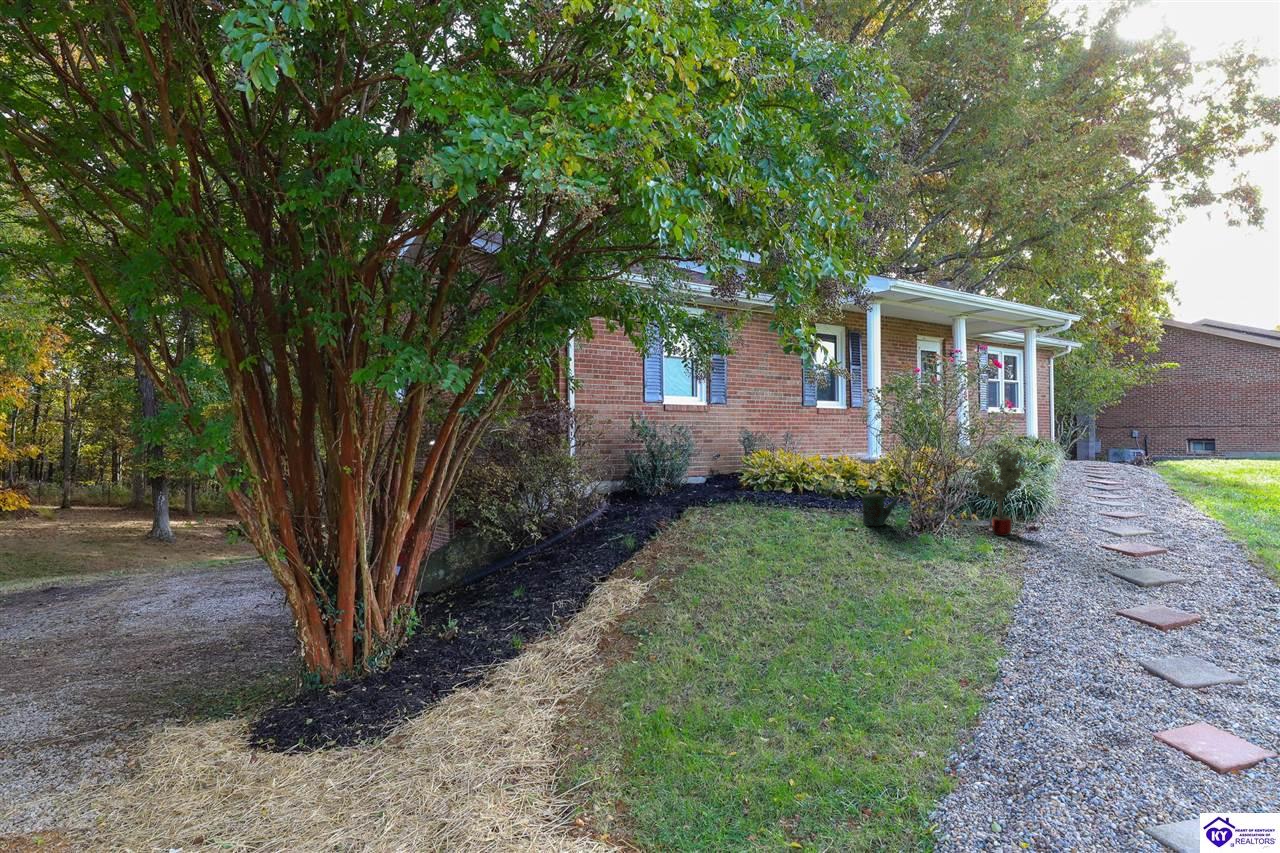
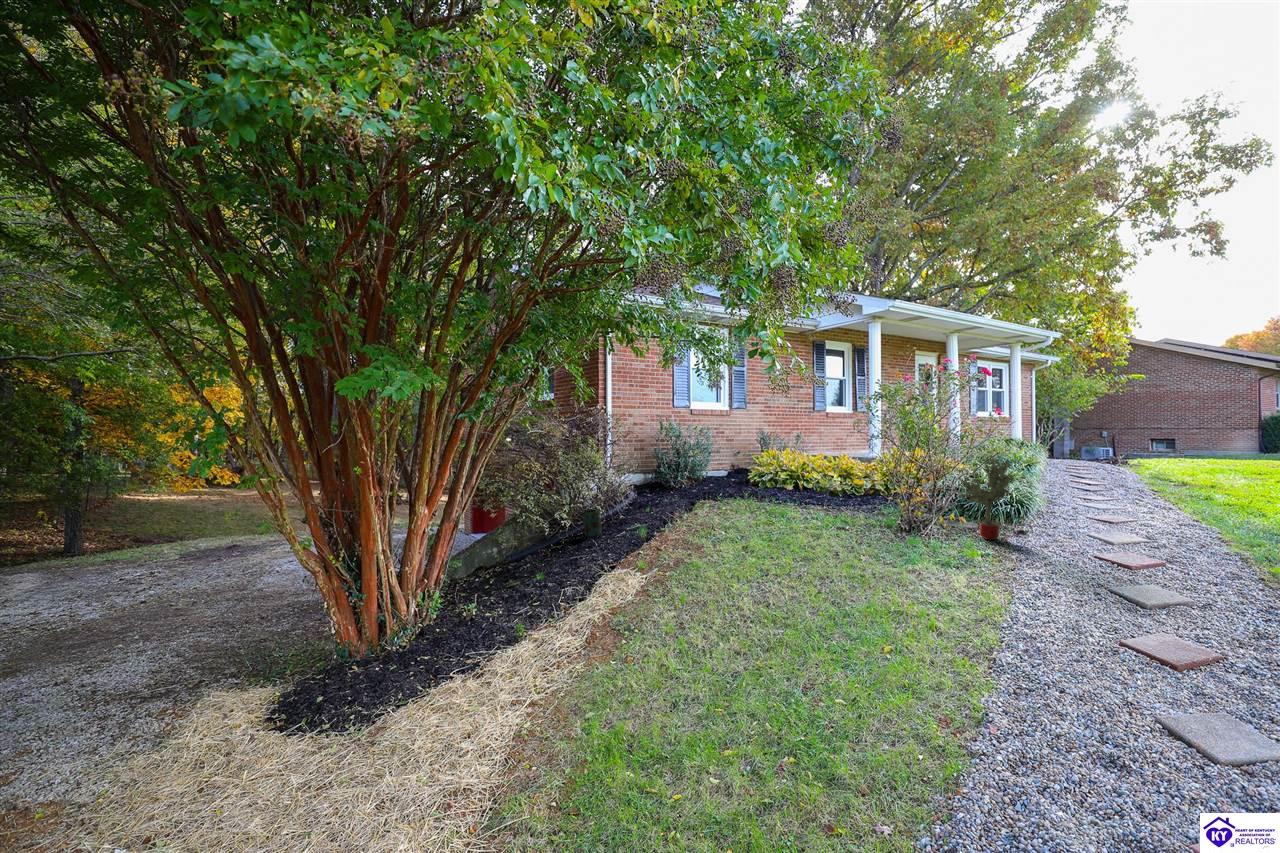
watering can: present [862,491,905,526] -> present [583,509,602,536]

